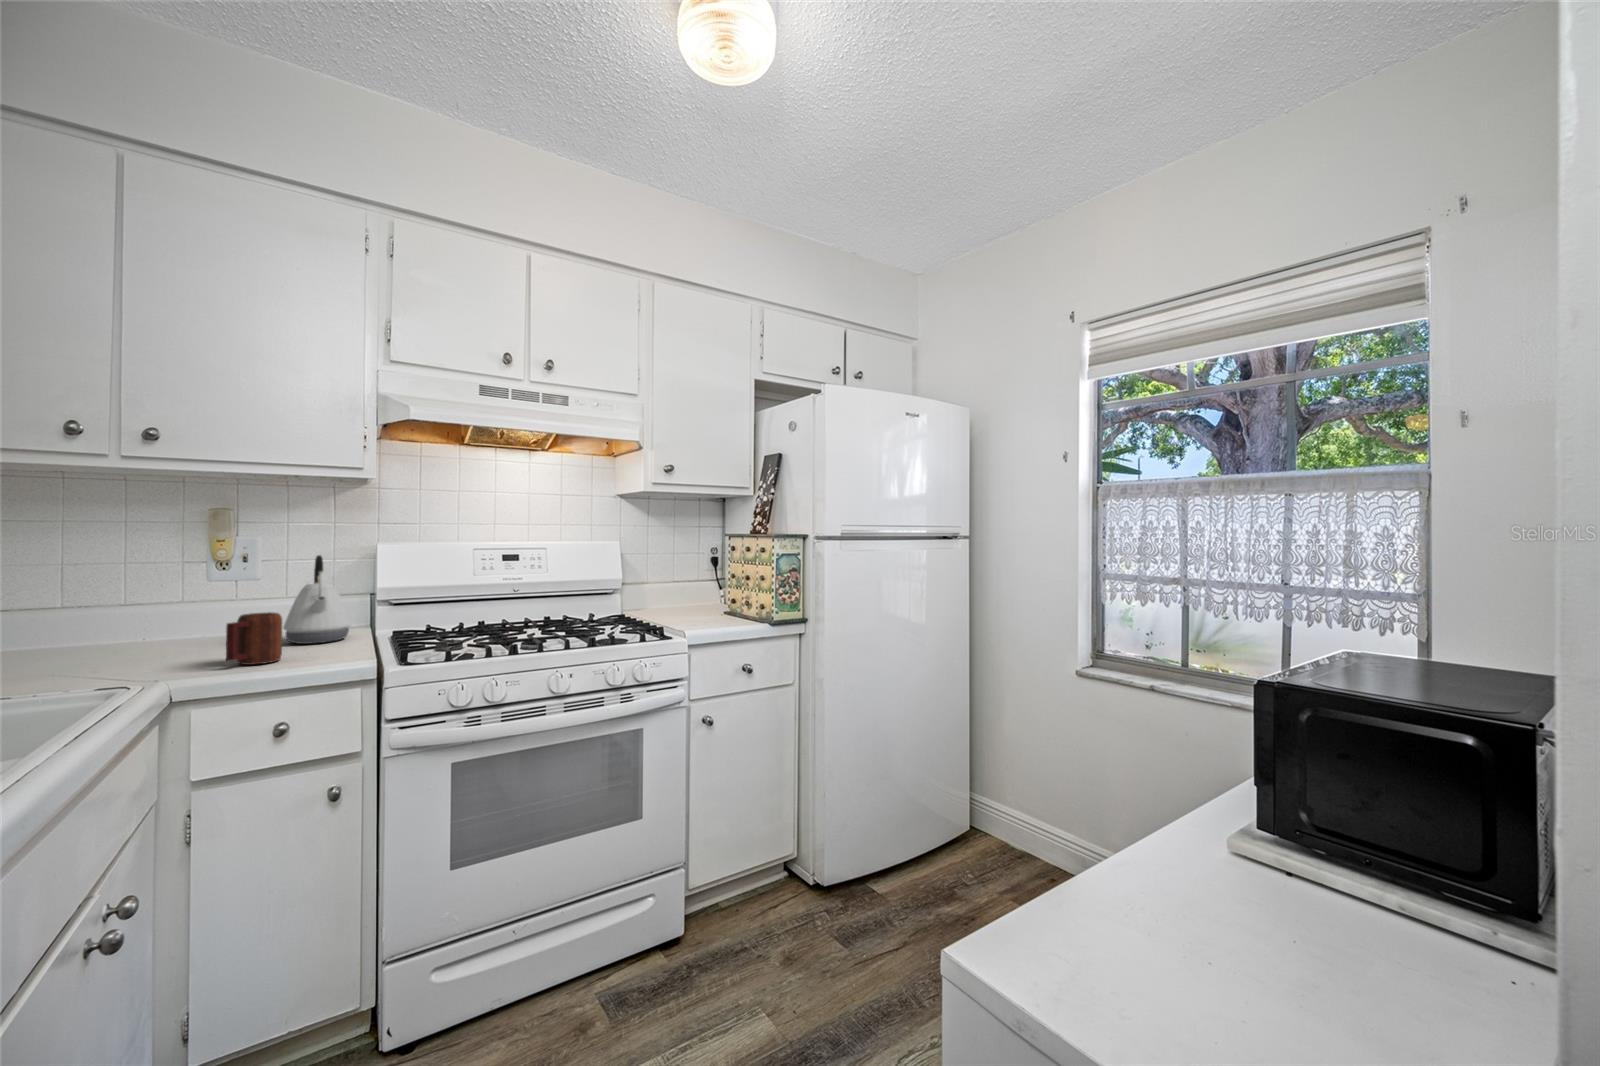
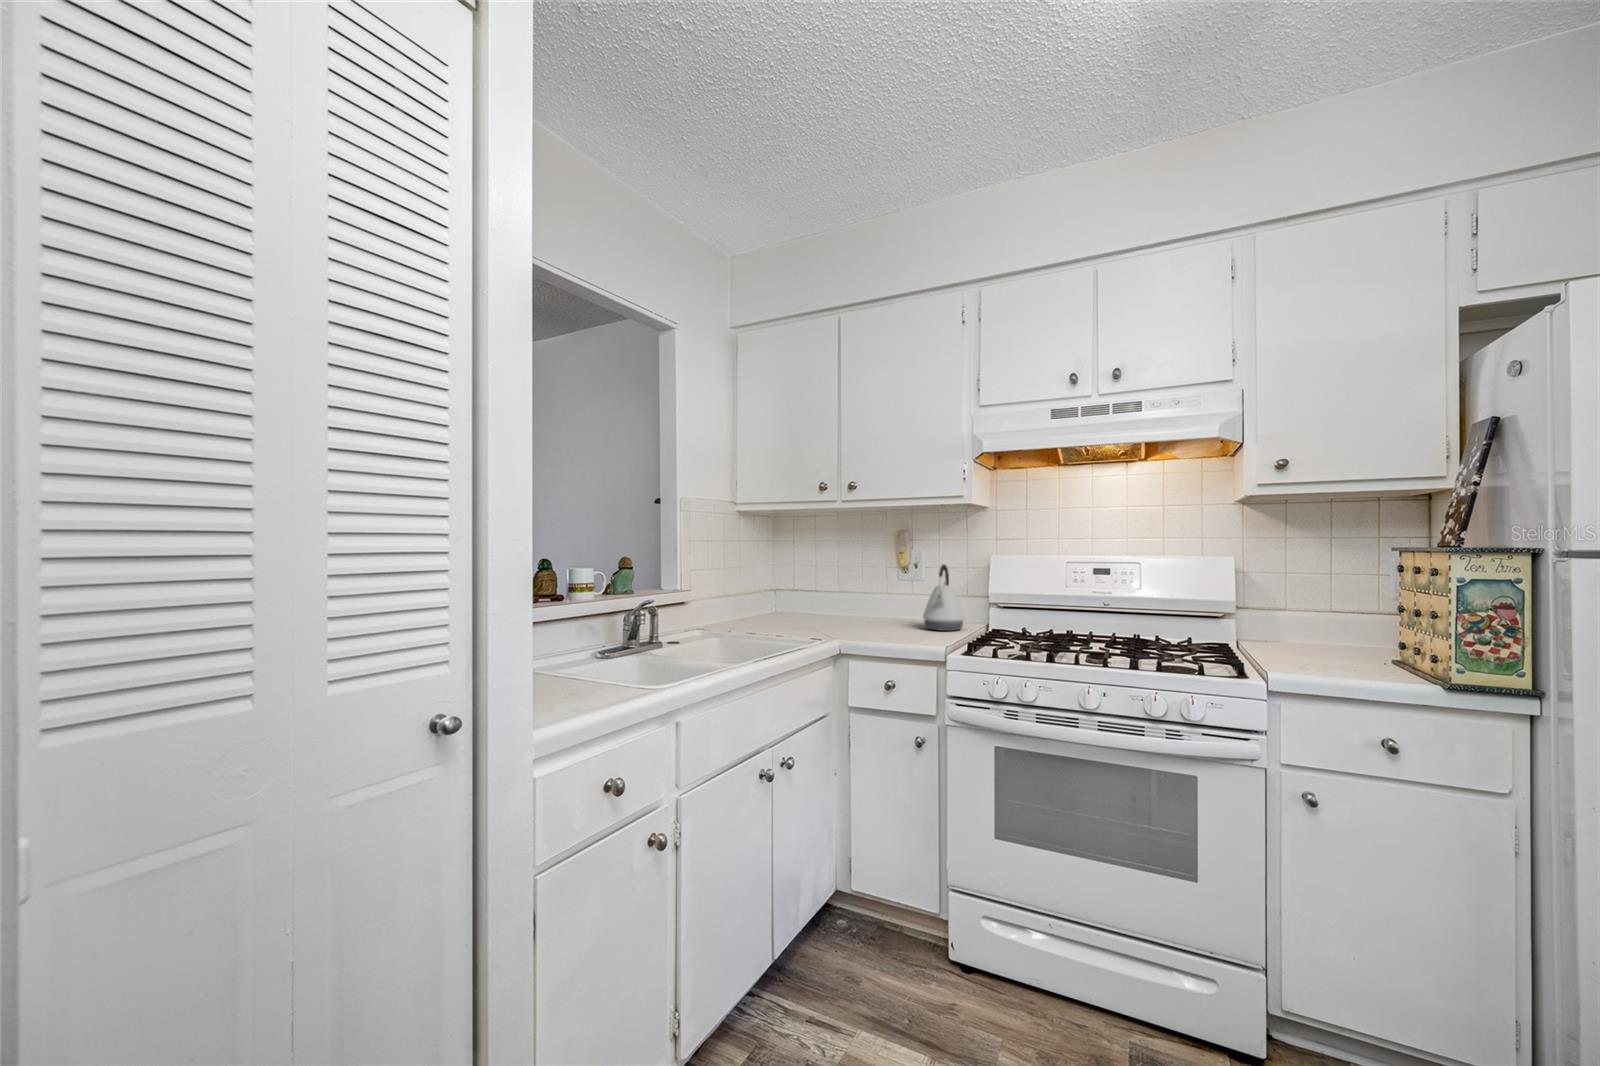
mug: present [226,612,282,665] -> none [873,603,905,638]

